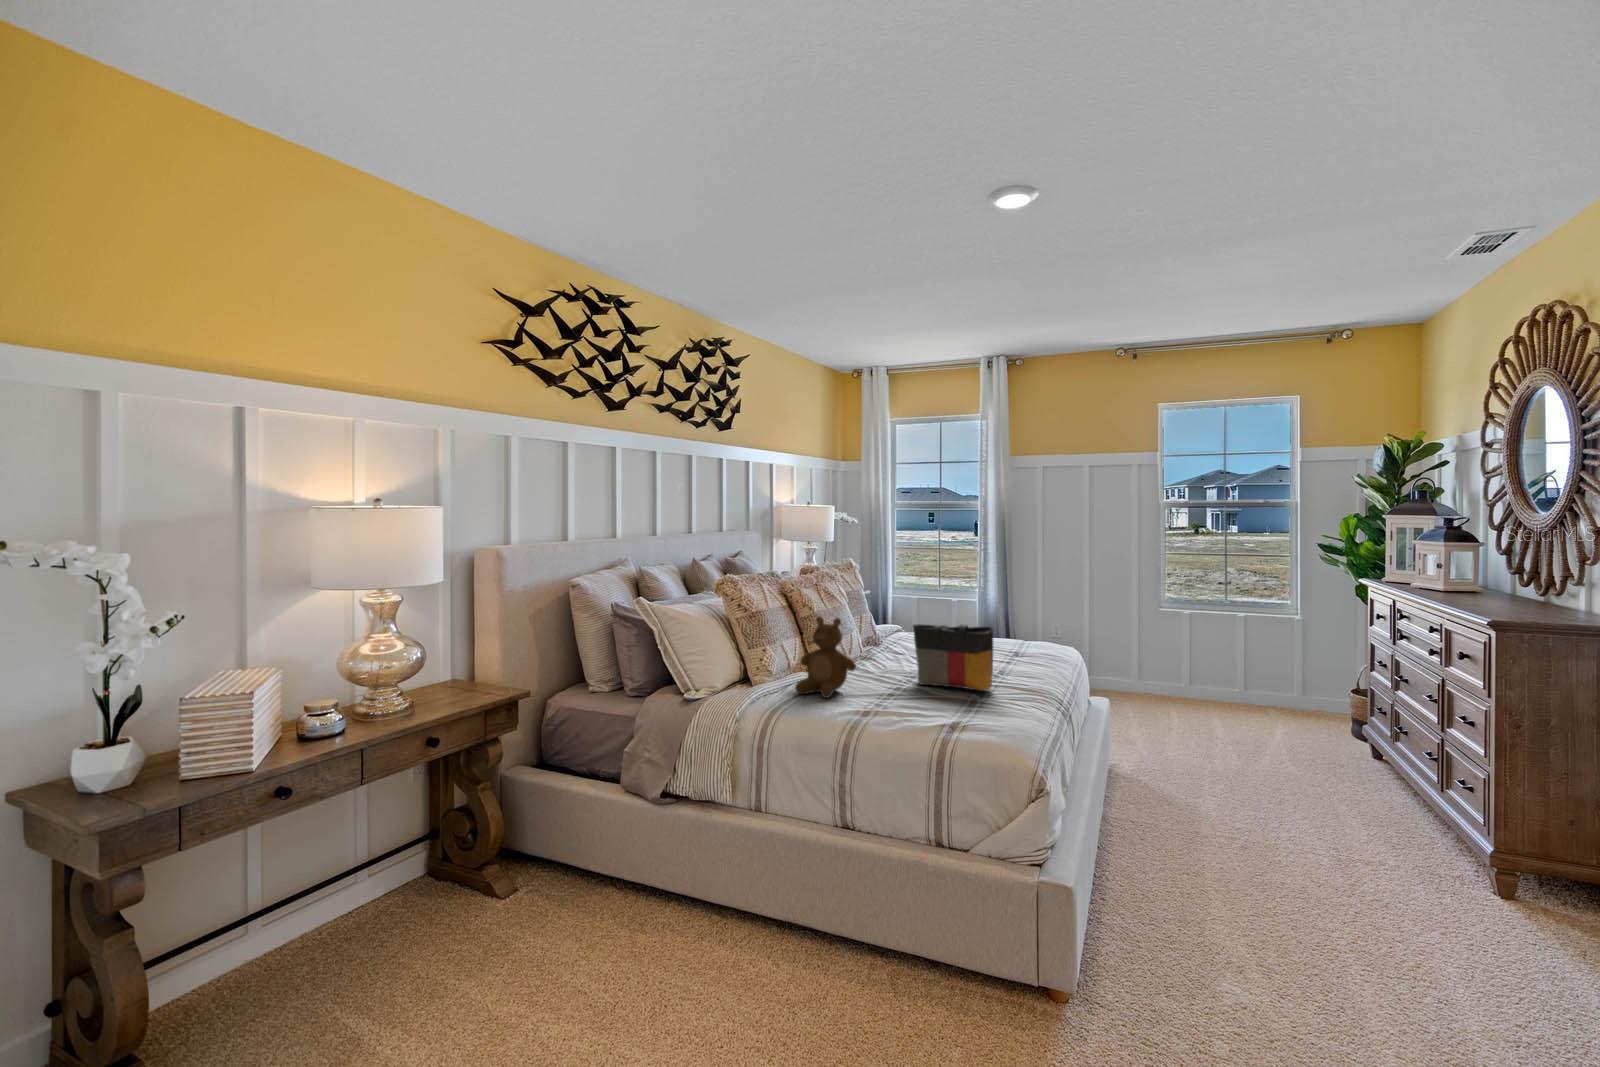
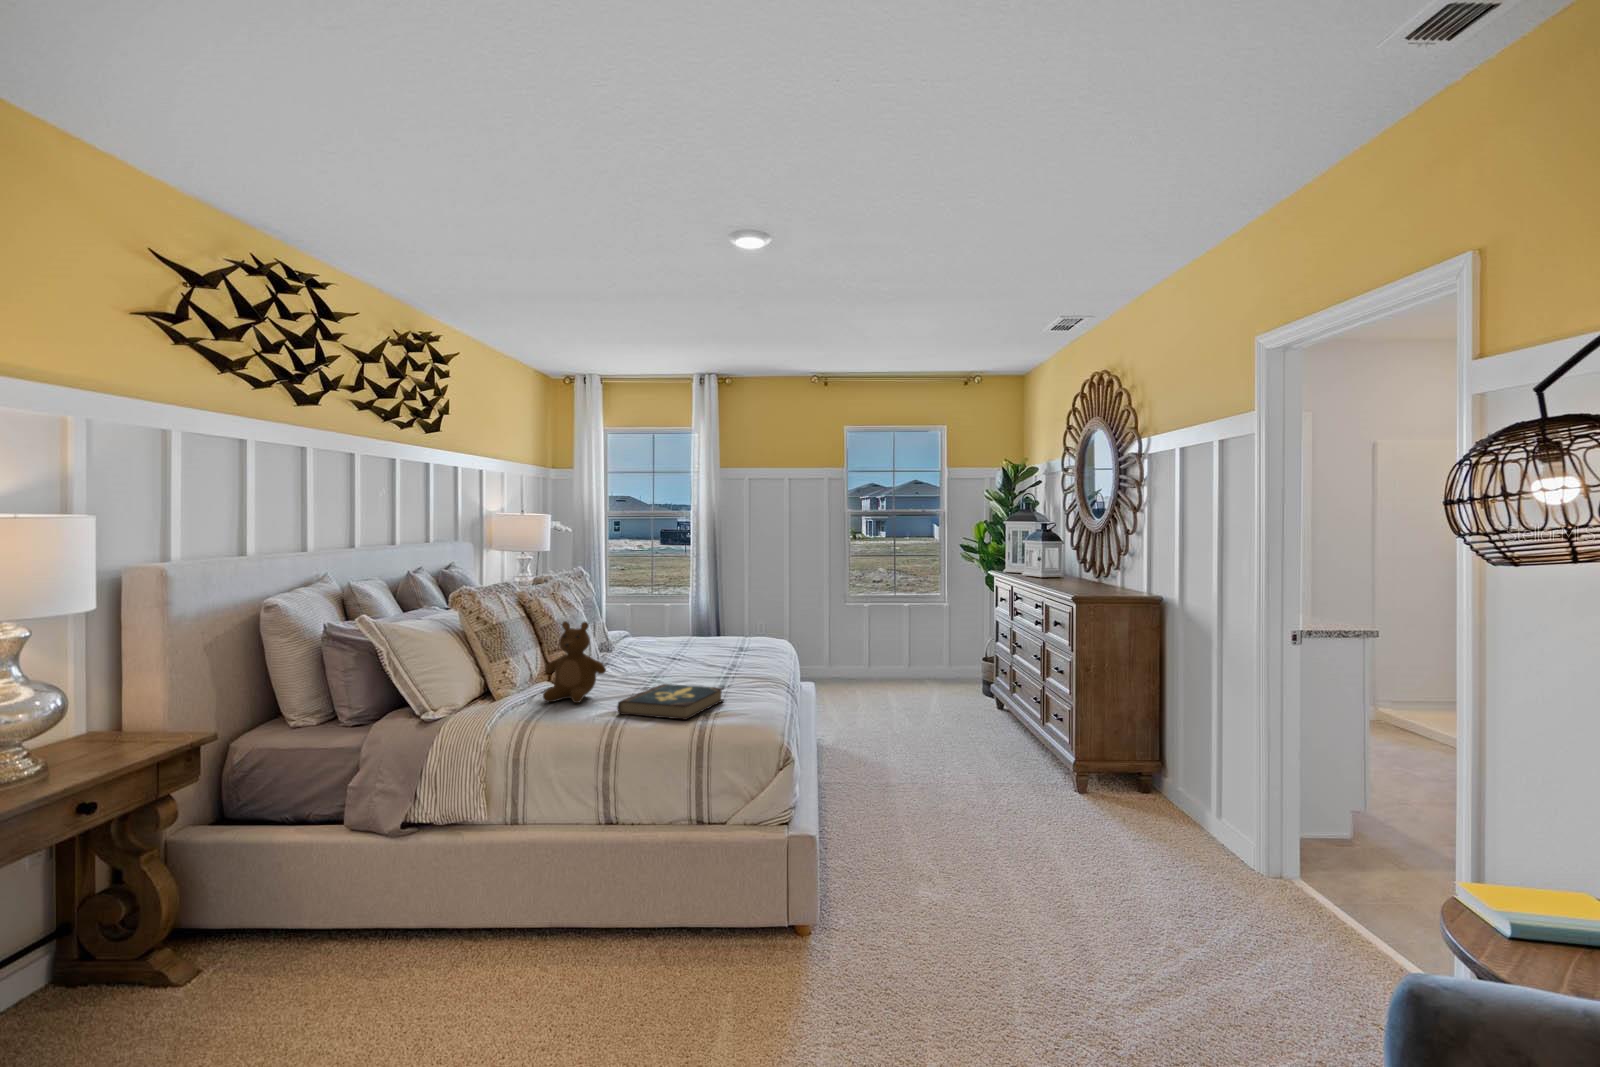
tote bag: present [913,624,994,691] -> none [659,621,738,684]
book: none [861,686,973,729] -> present [617,684,723,720]

